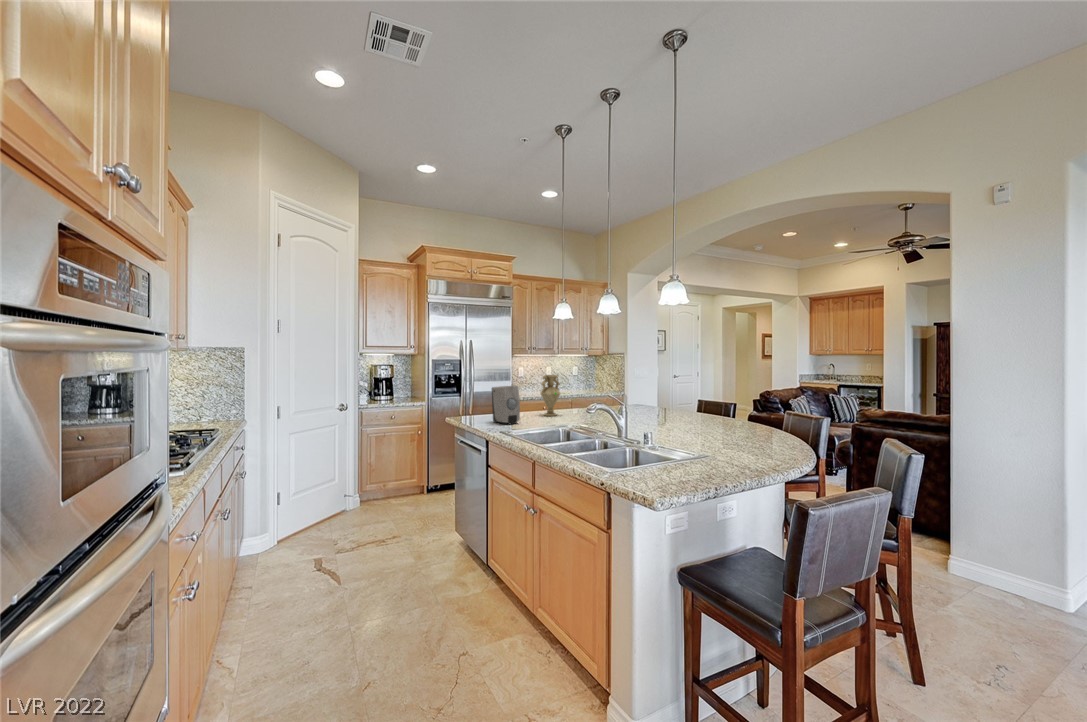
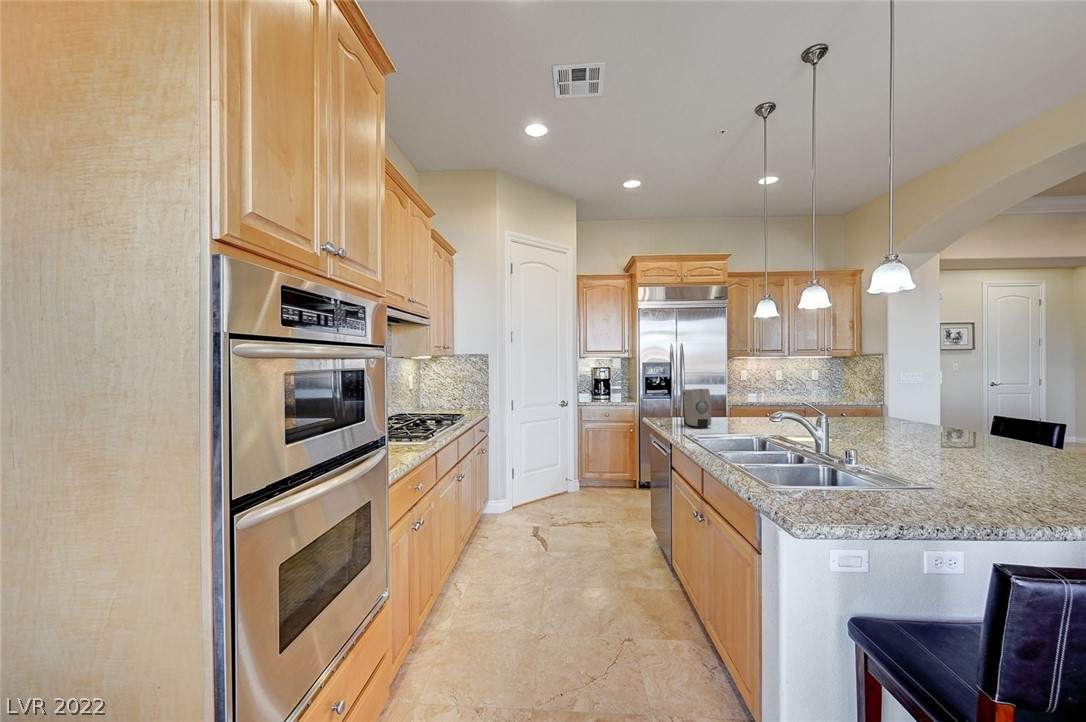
vase: present [541,375,561,416] -> none [741,378,766,422]

